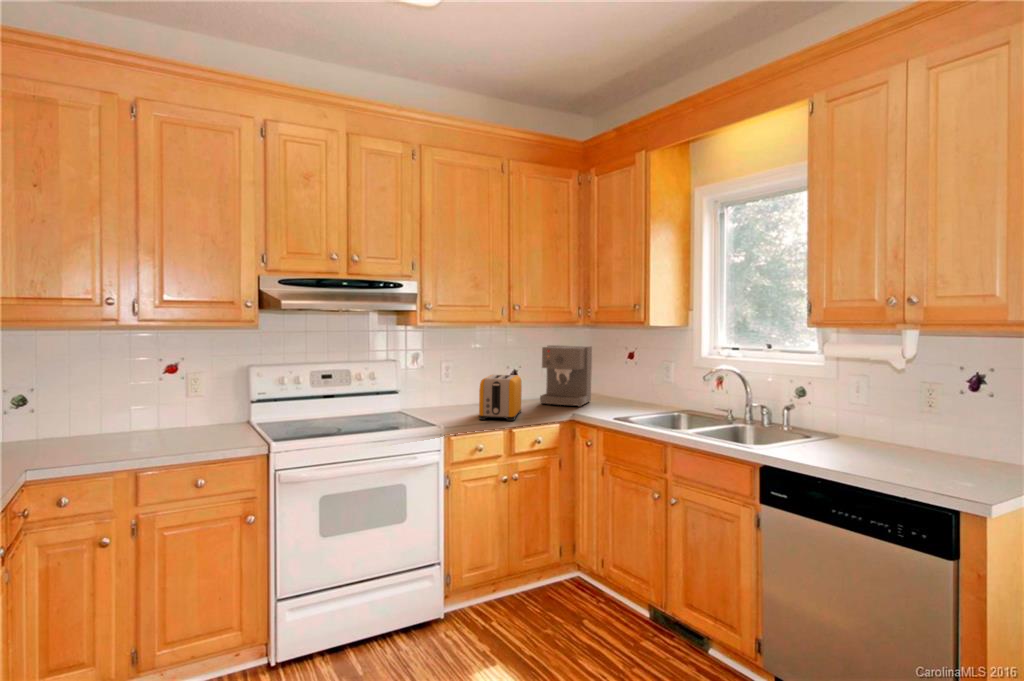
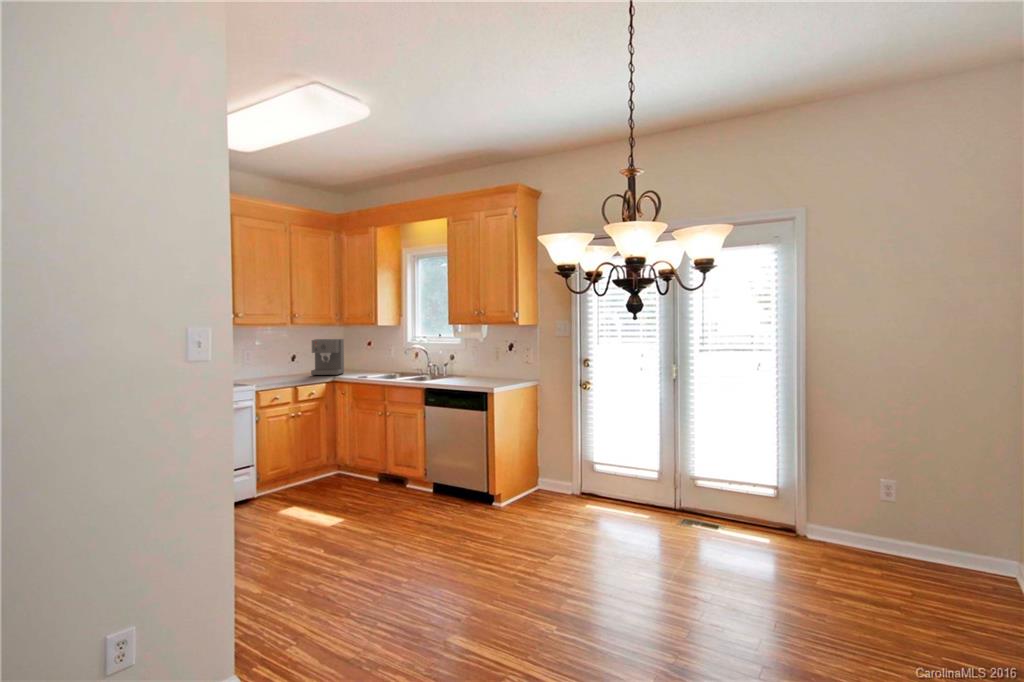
toaster: present [479,374,522,421] -> none [274,357,300,383]

